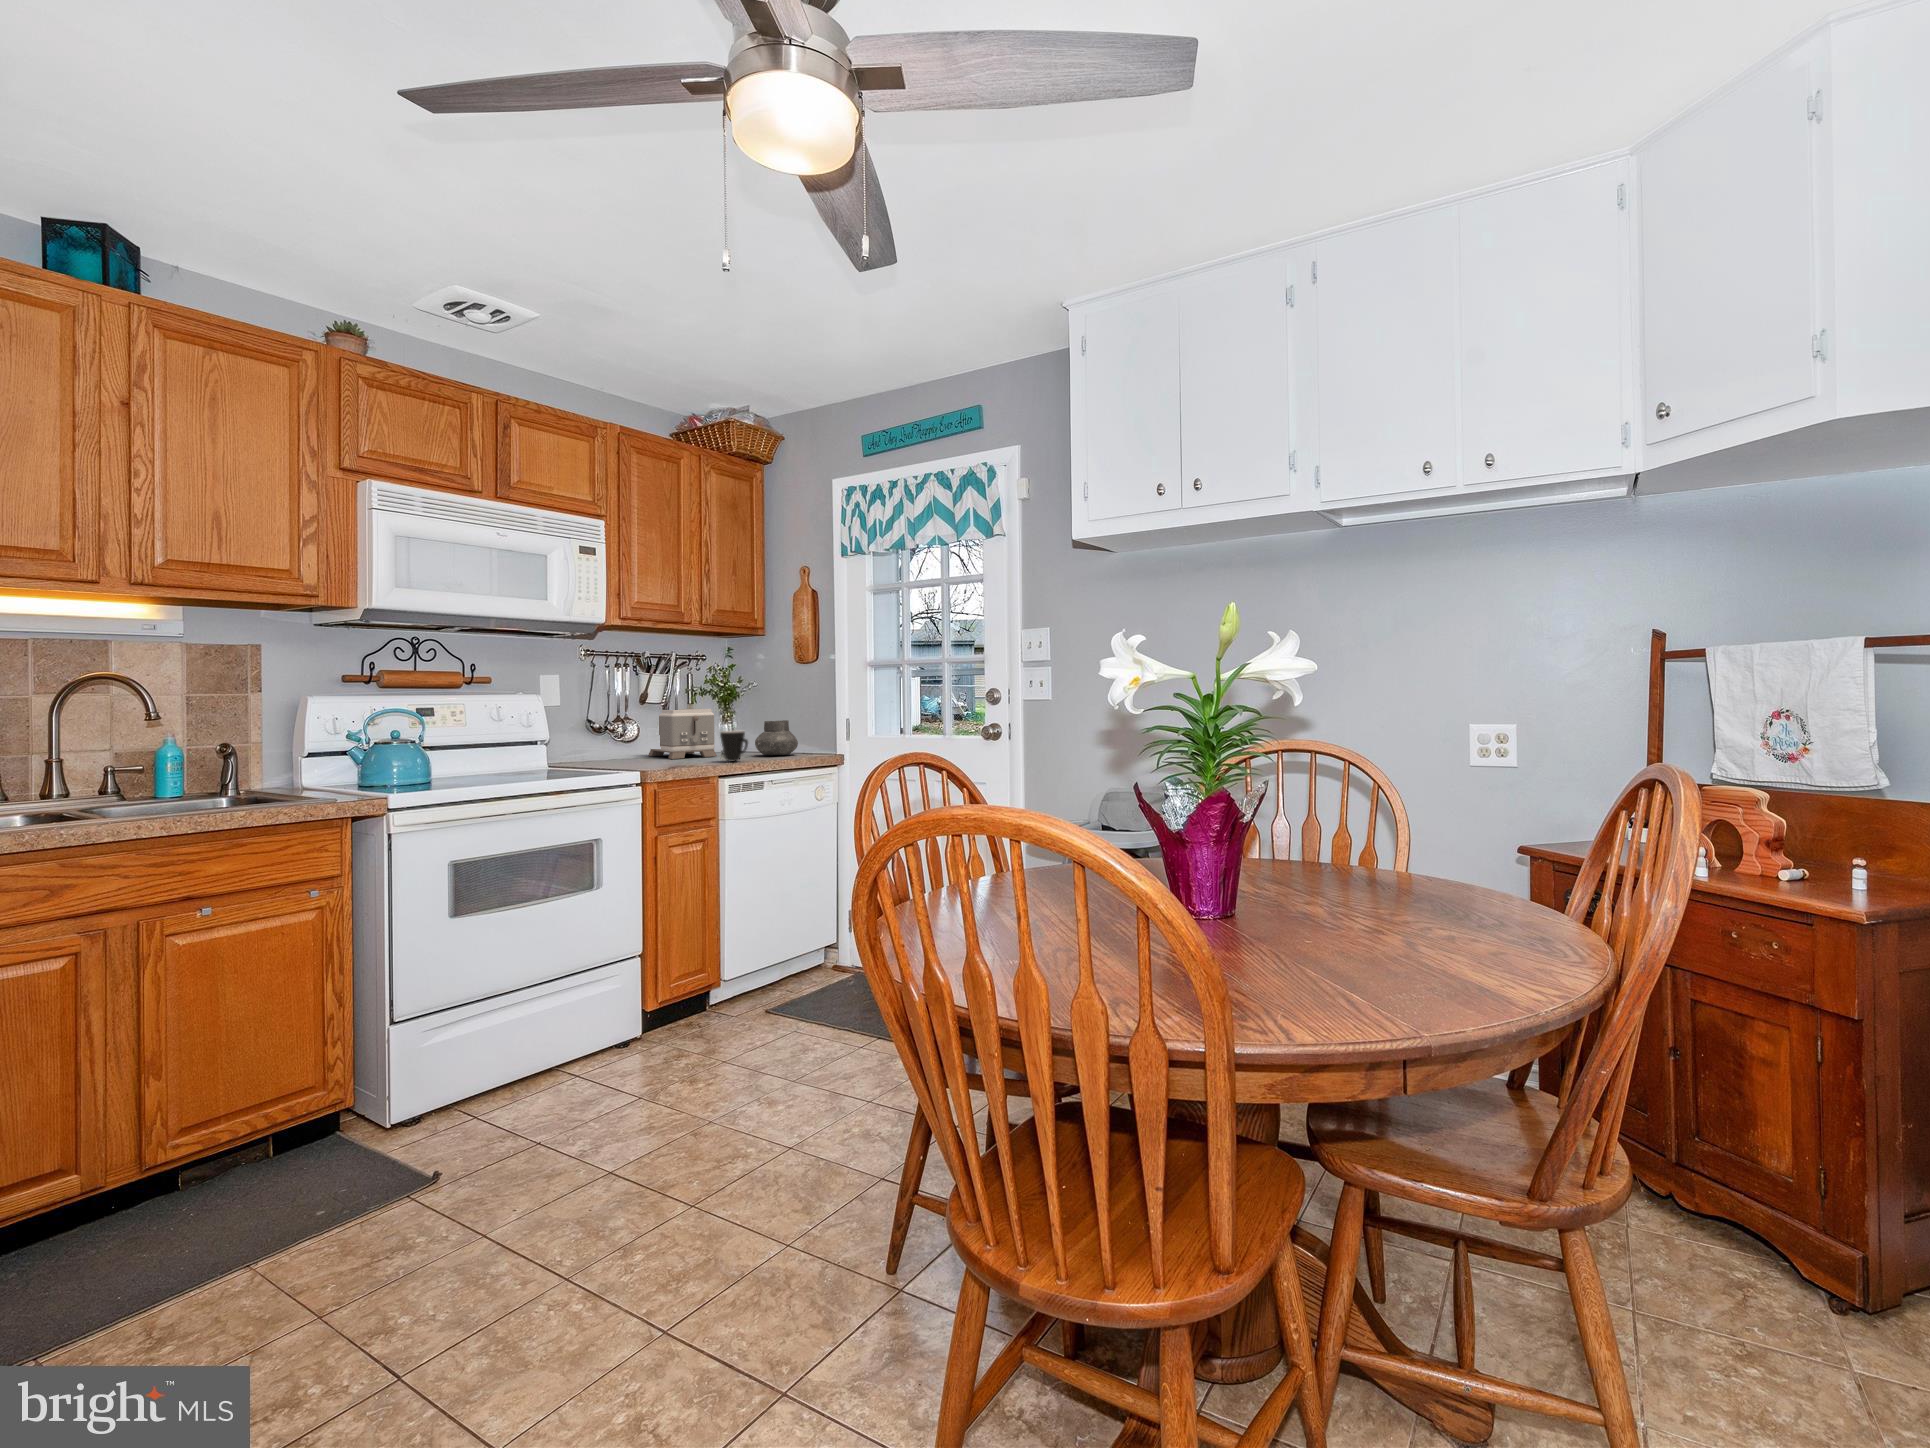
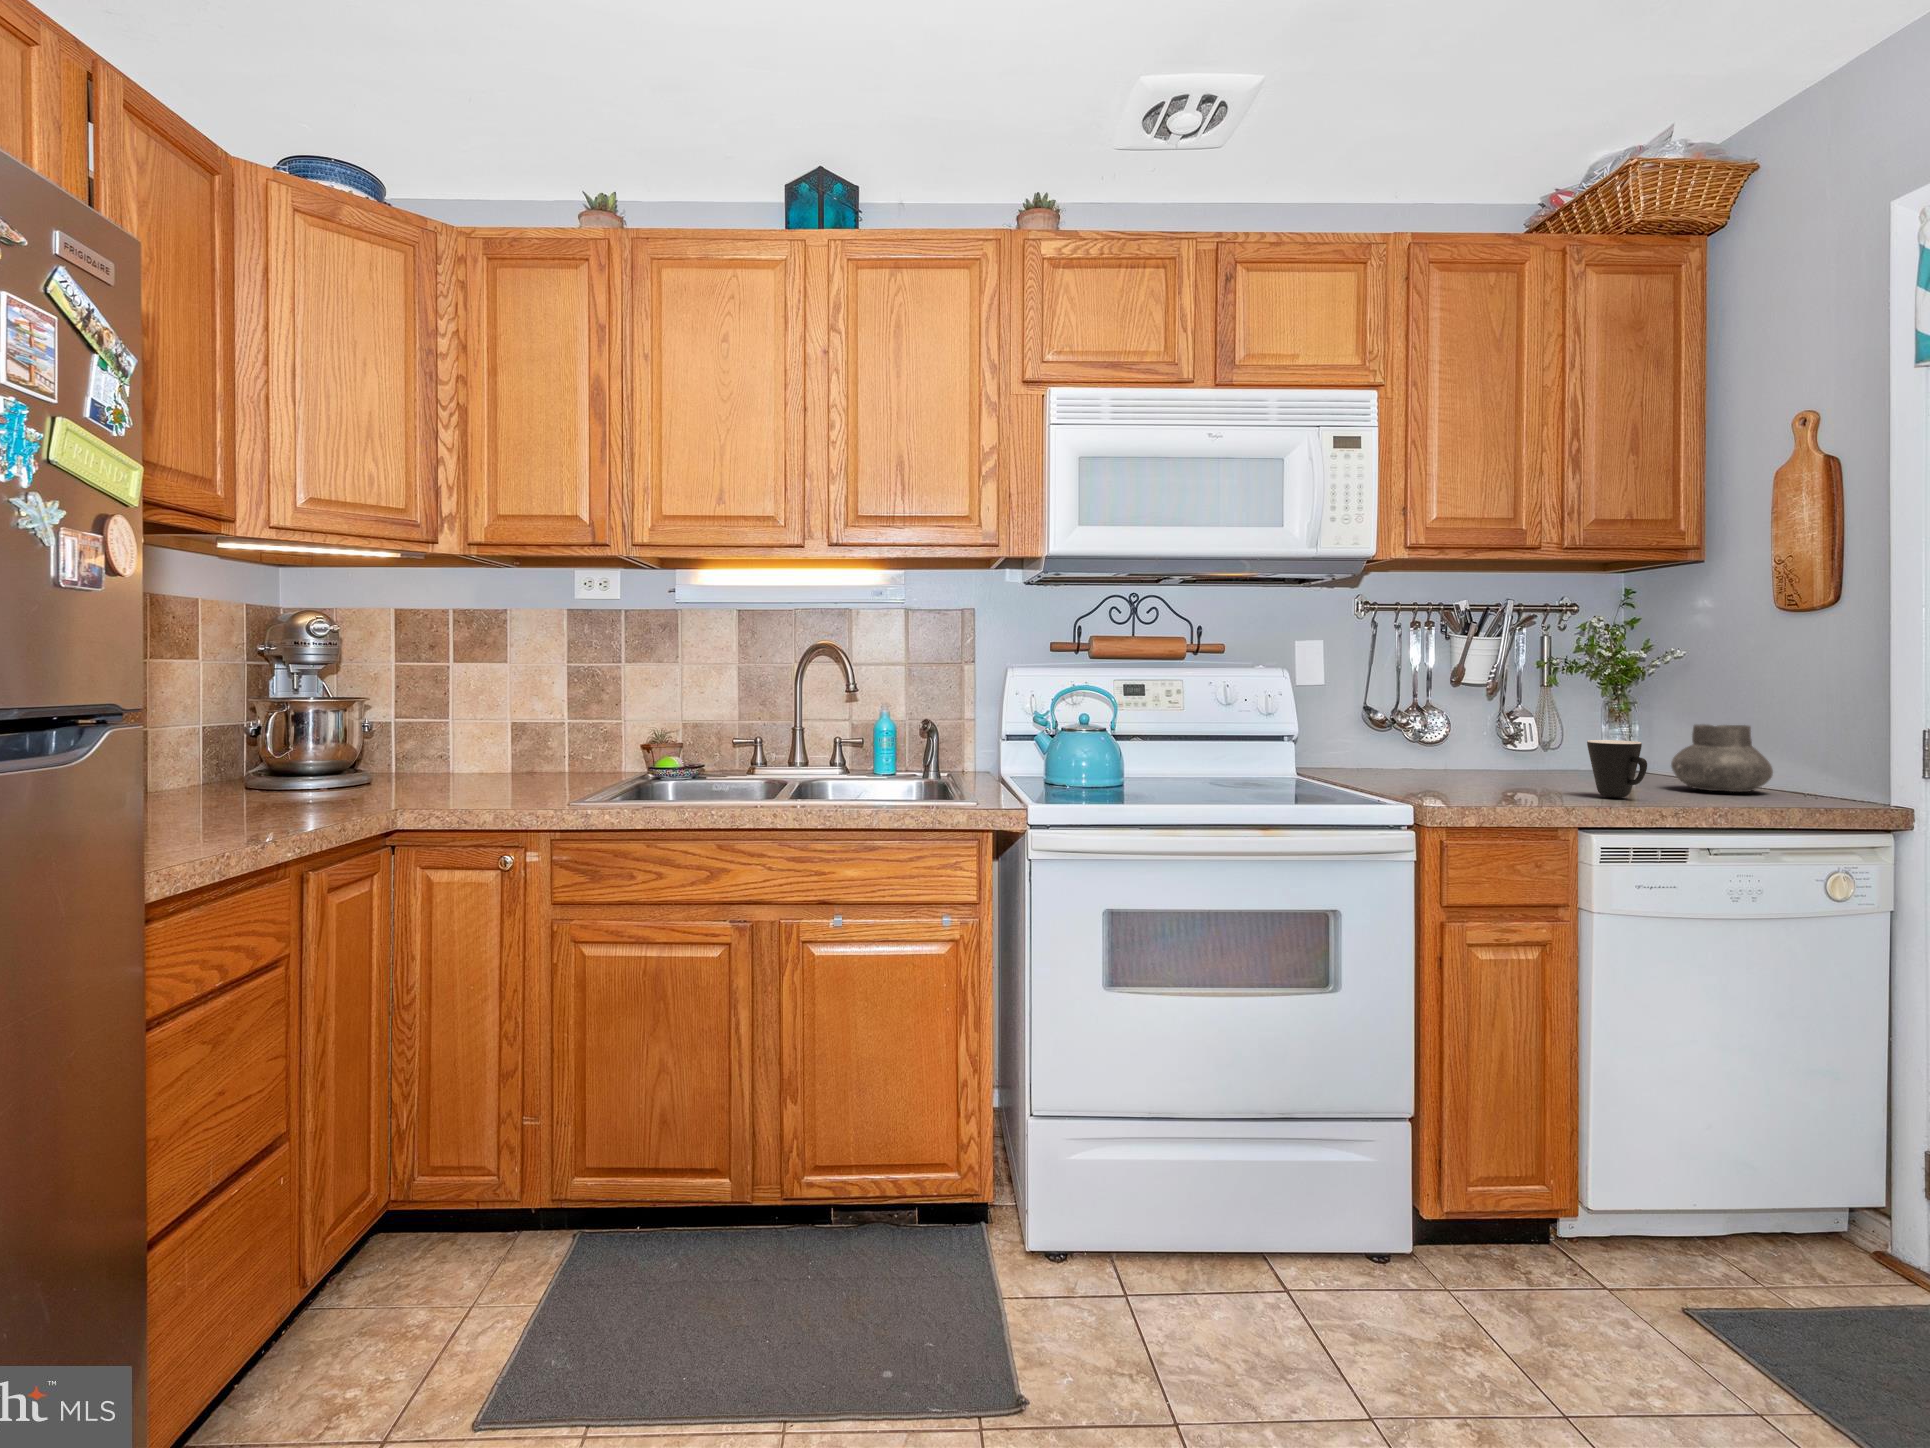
toaster: present [648,709,717,759] -> none [1474,695,1593,781]

